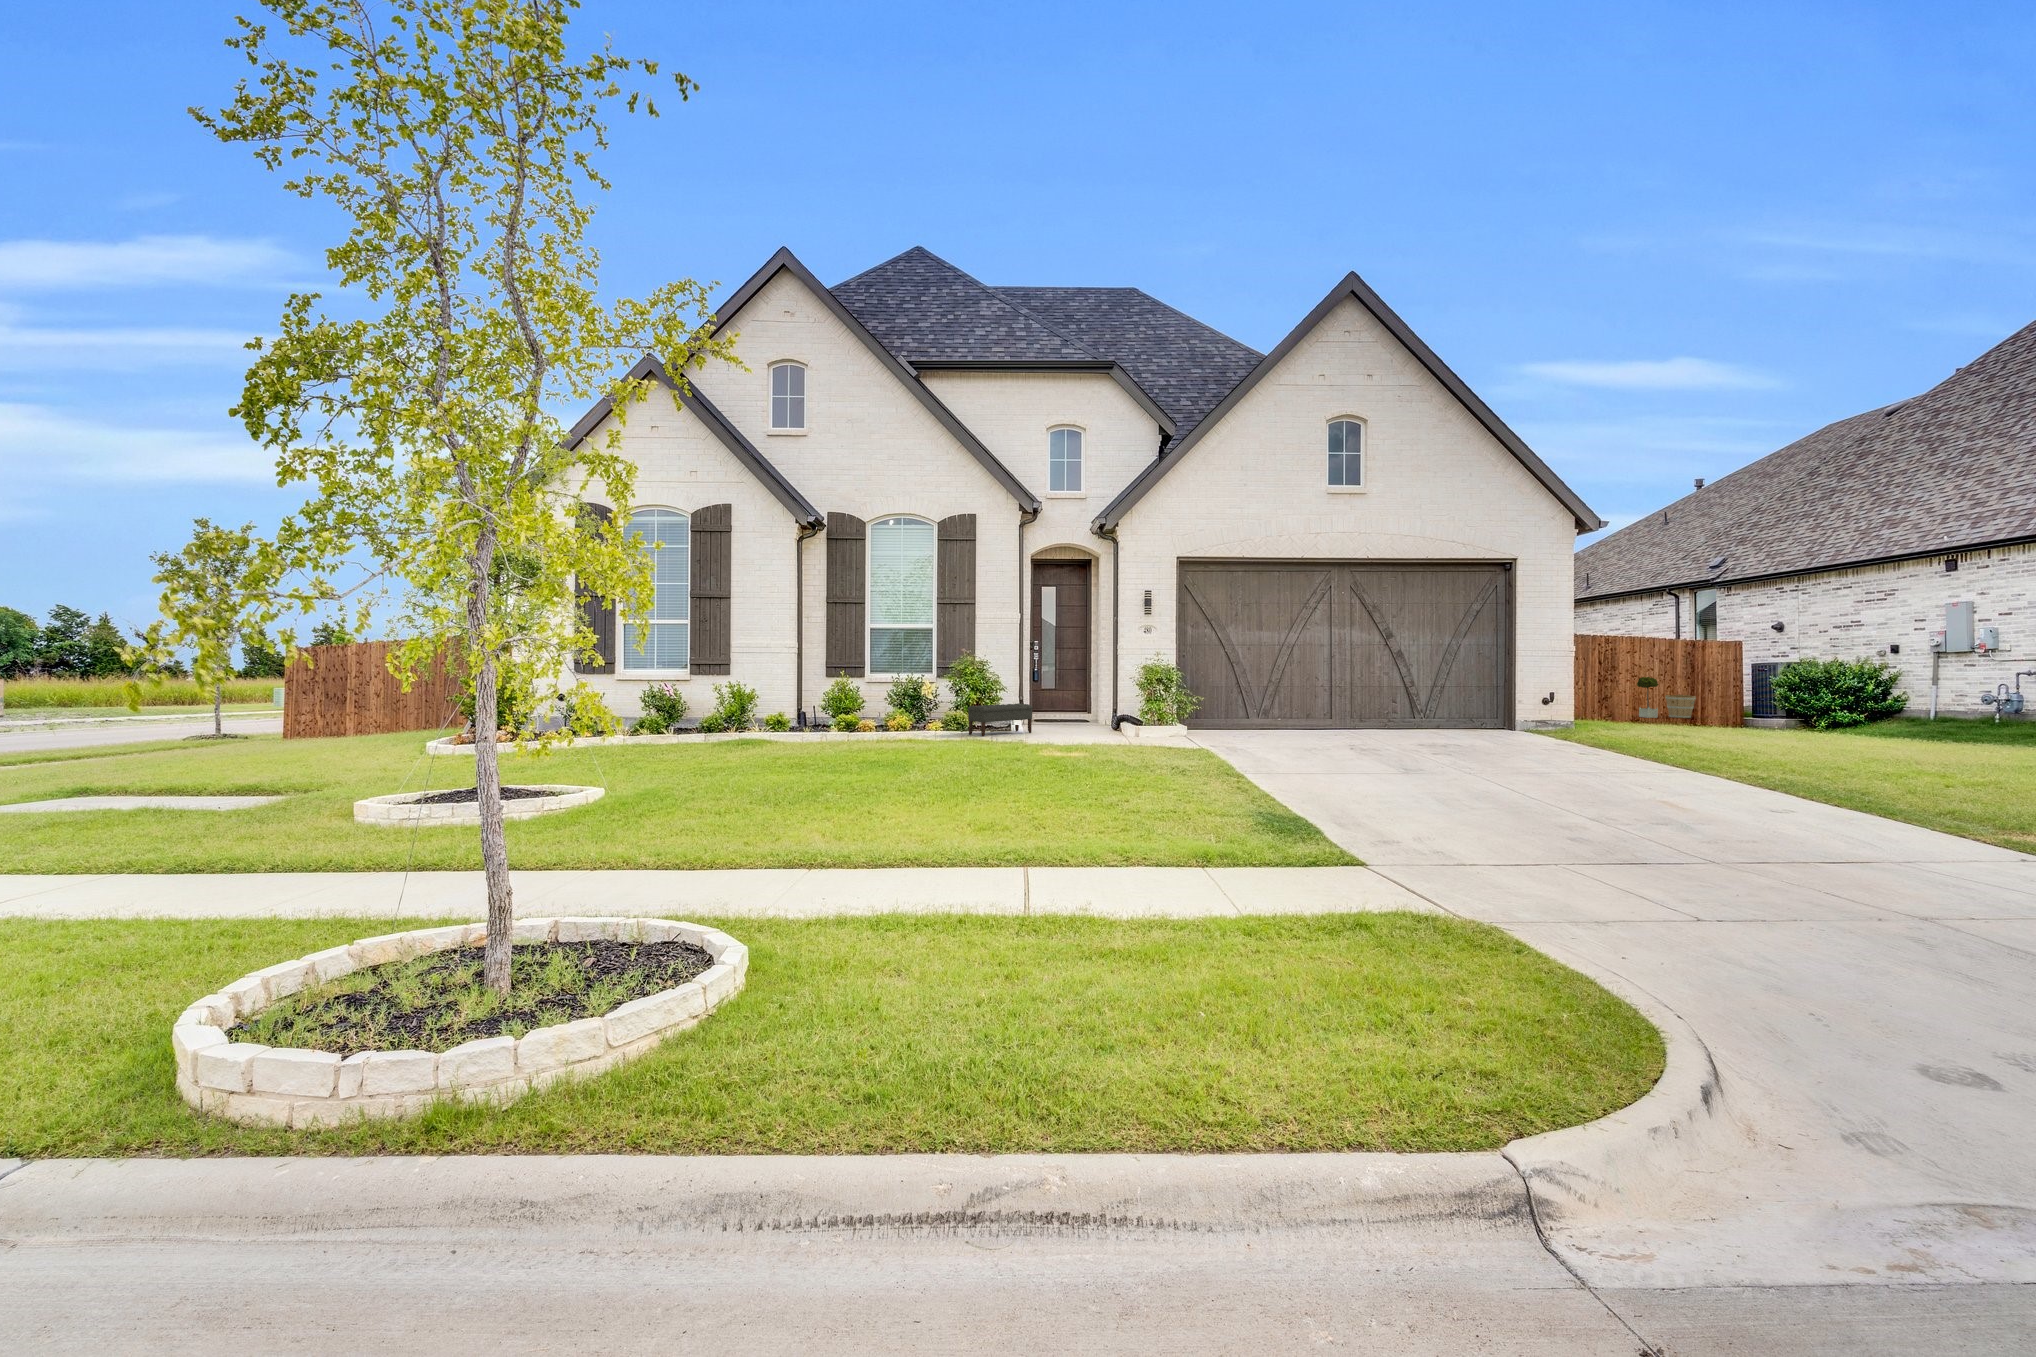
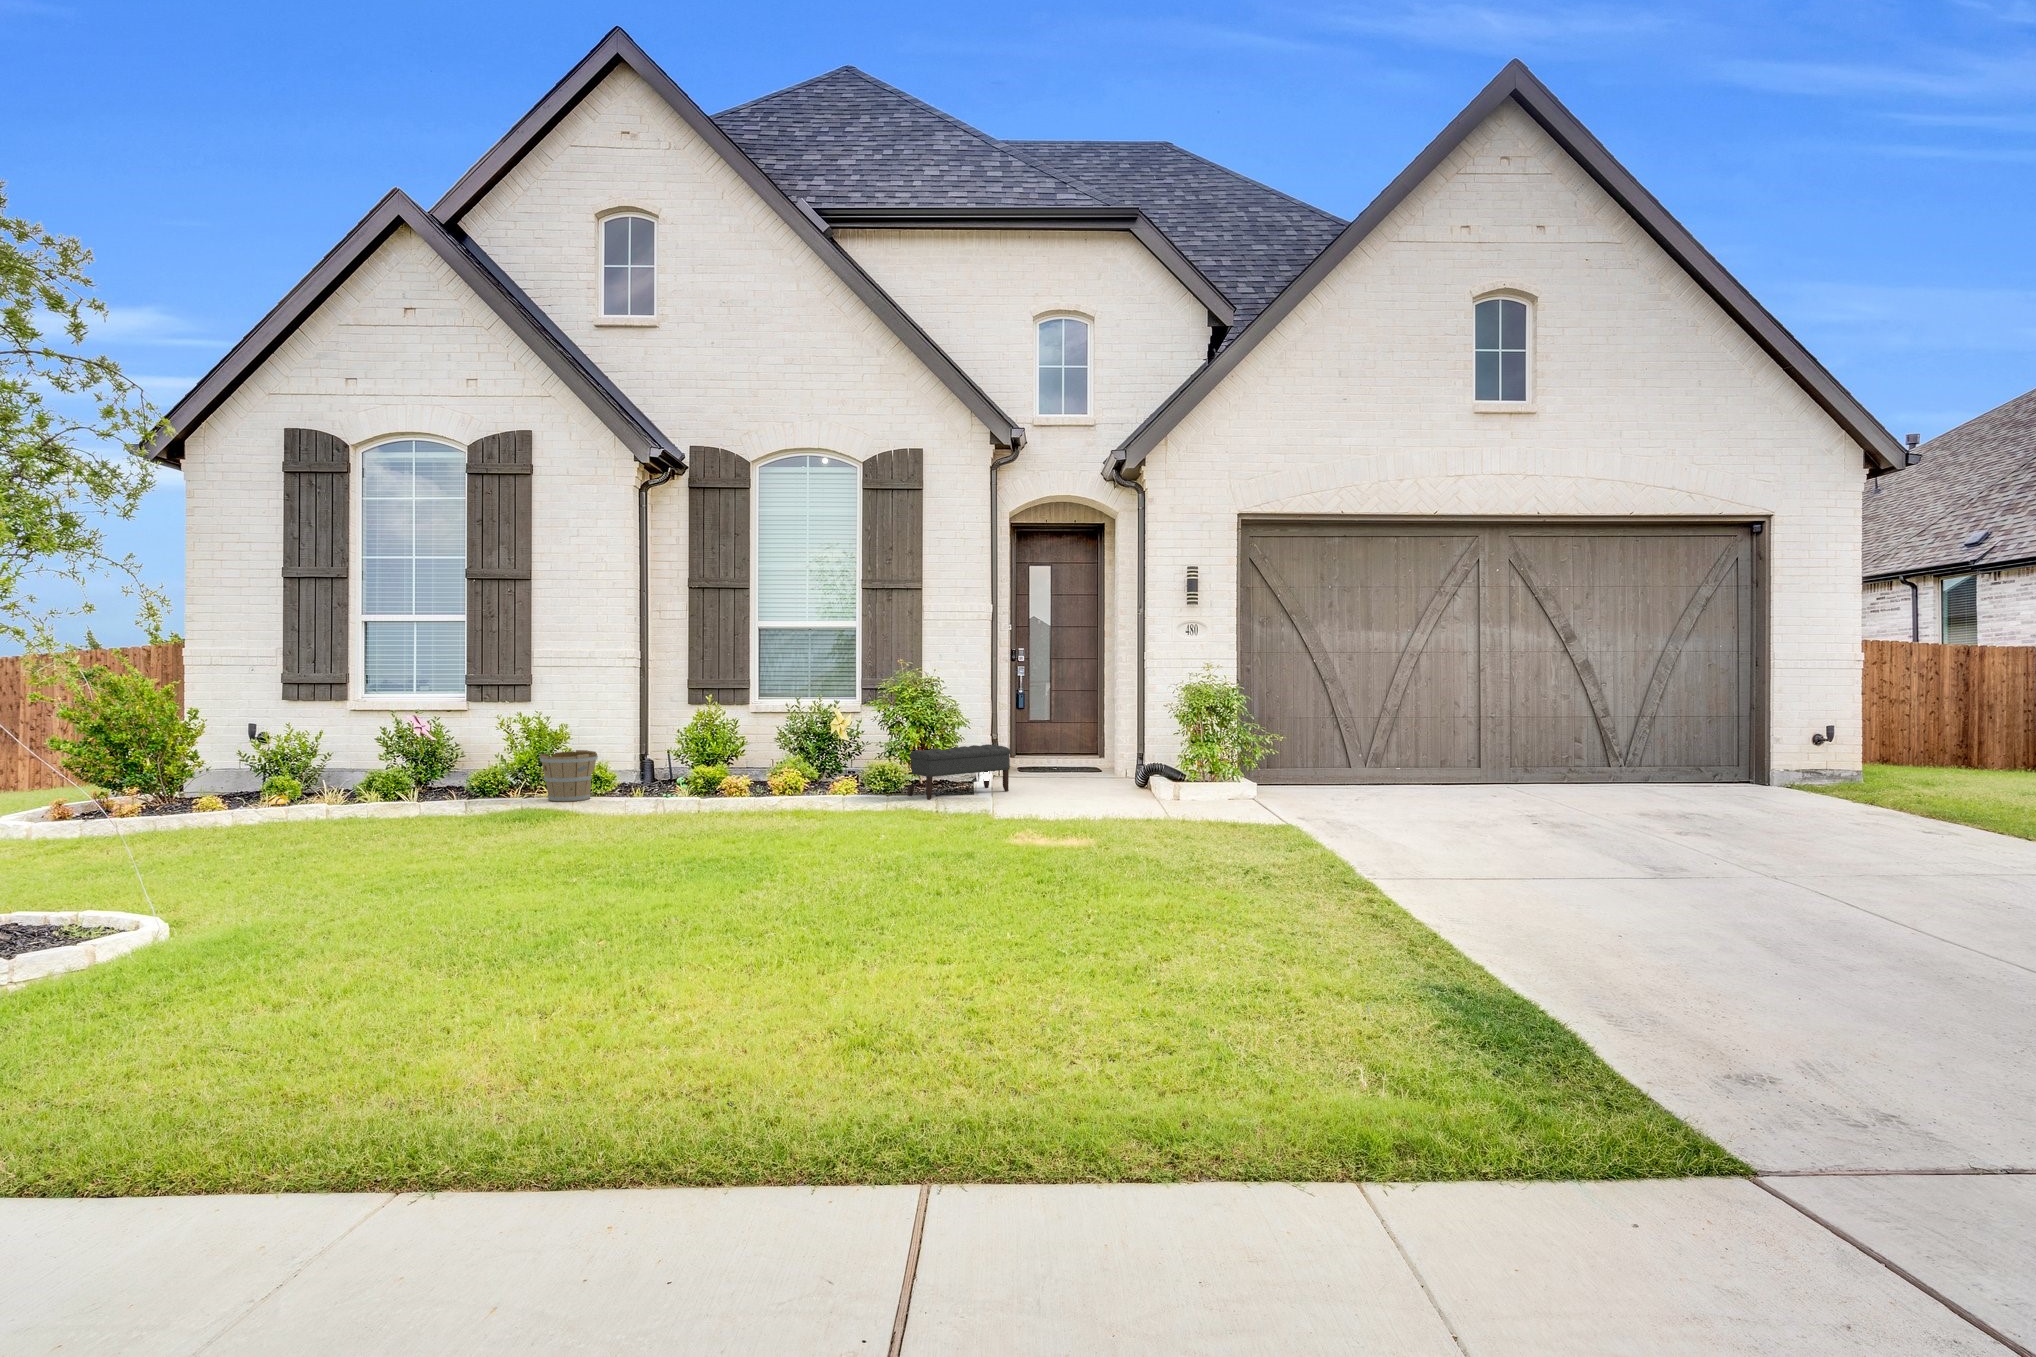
potted tree: present [1637,677,1658,718] -> none [1905,696,1939,757]
wooden bucket: present [1665,695,1696,718] -> present [540,750,598,802]

